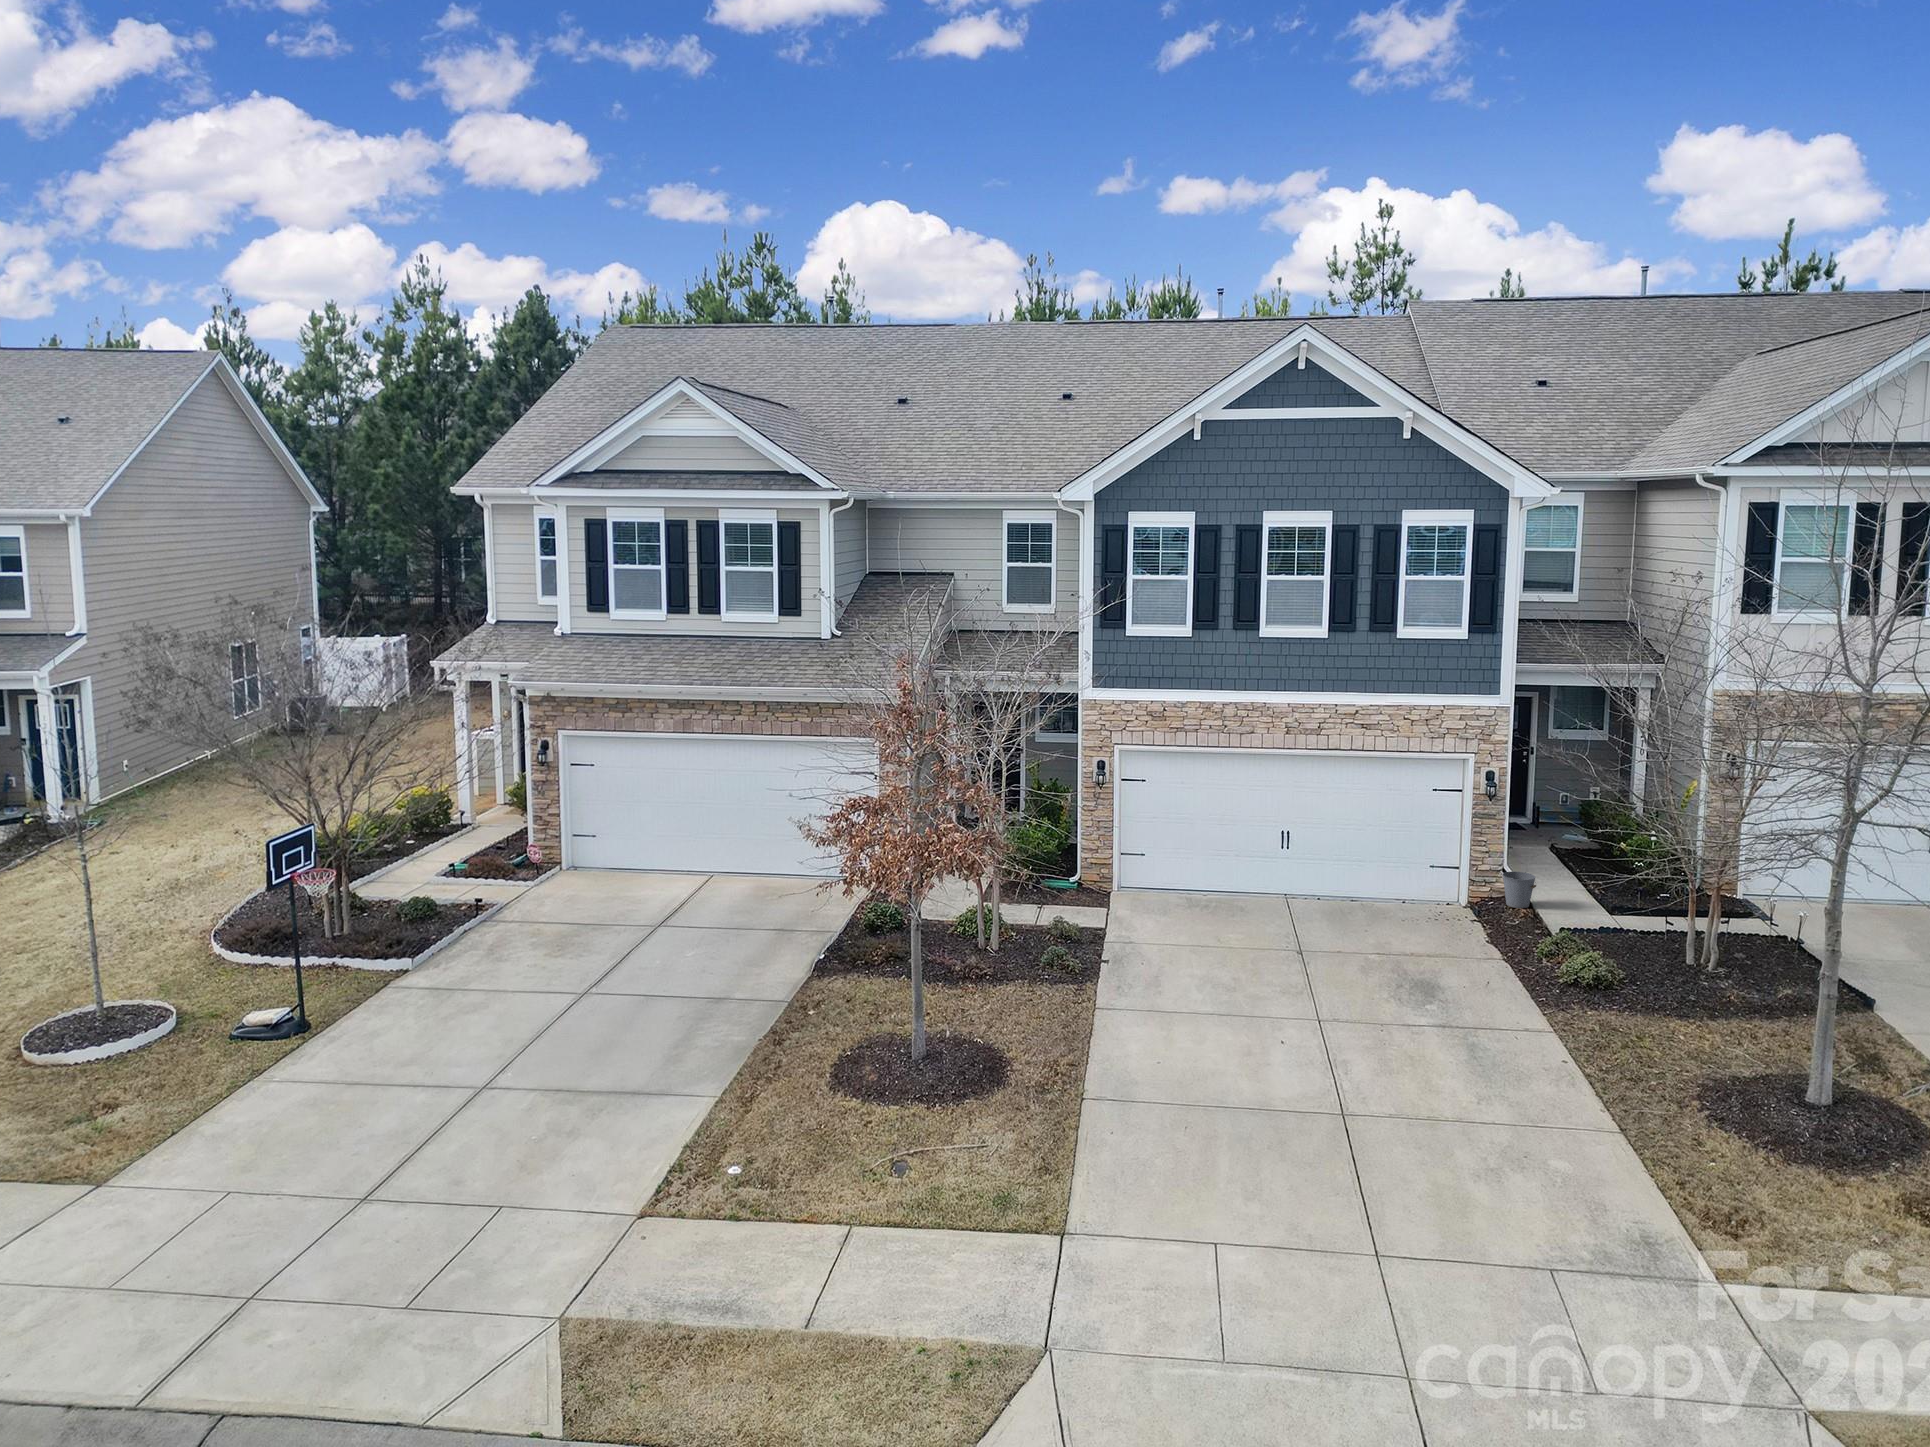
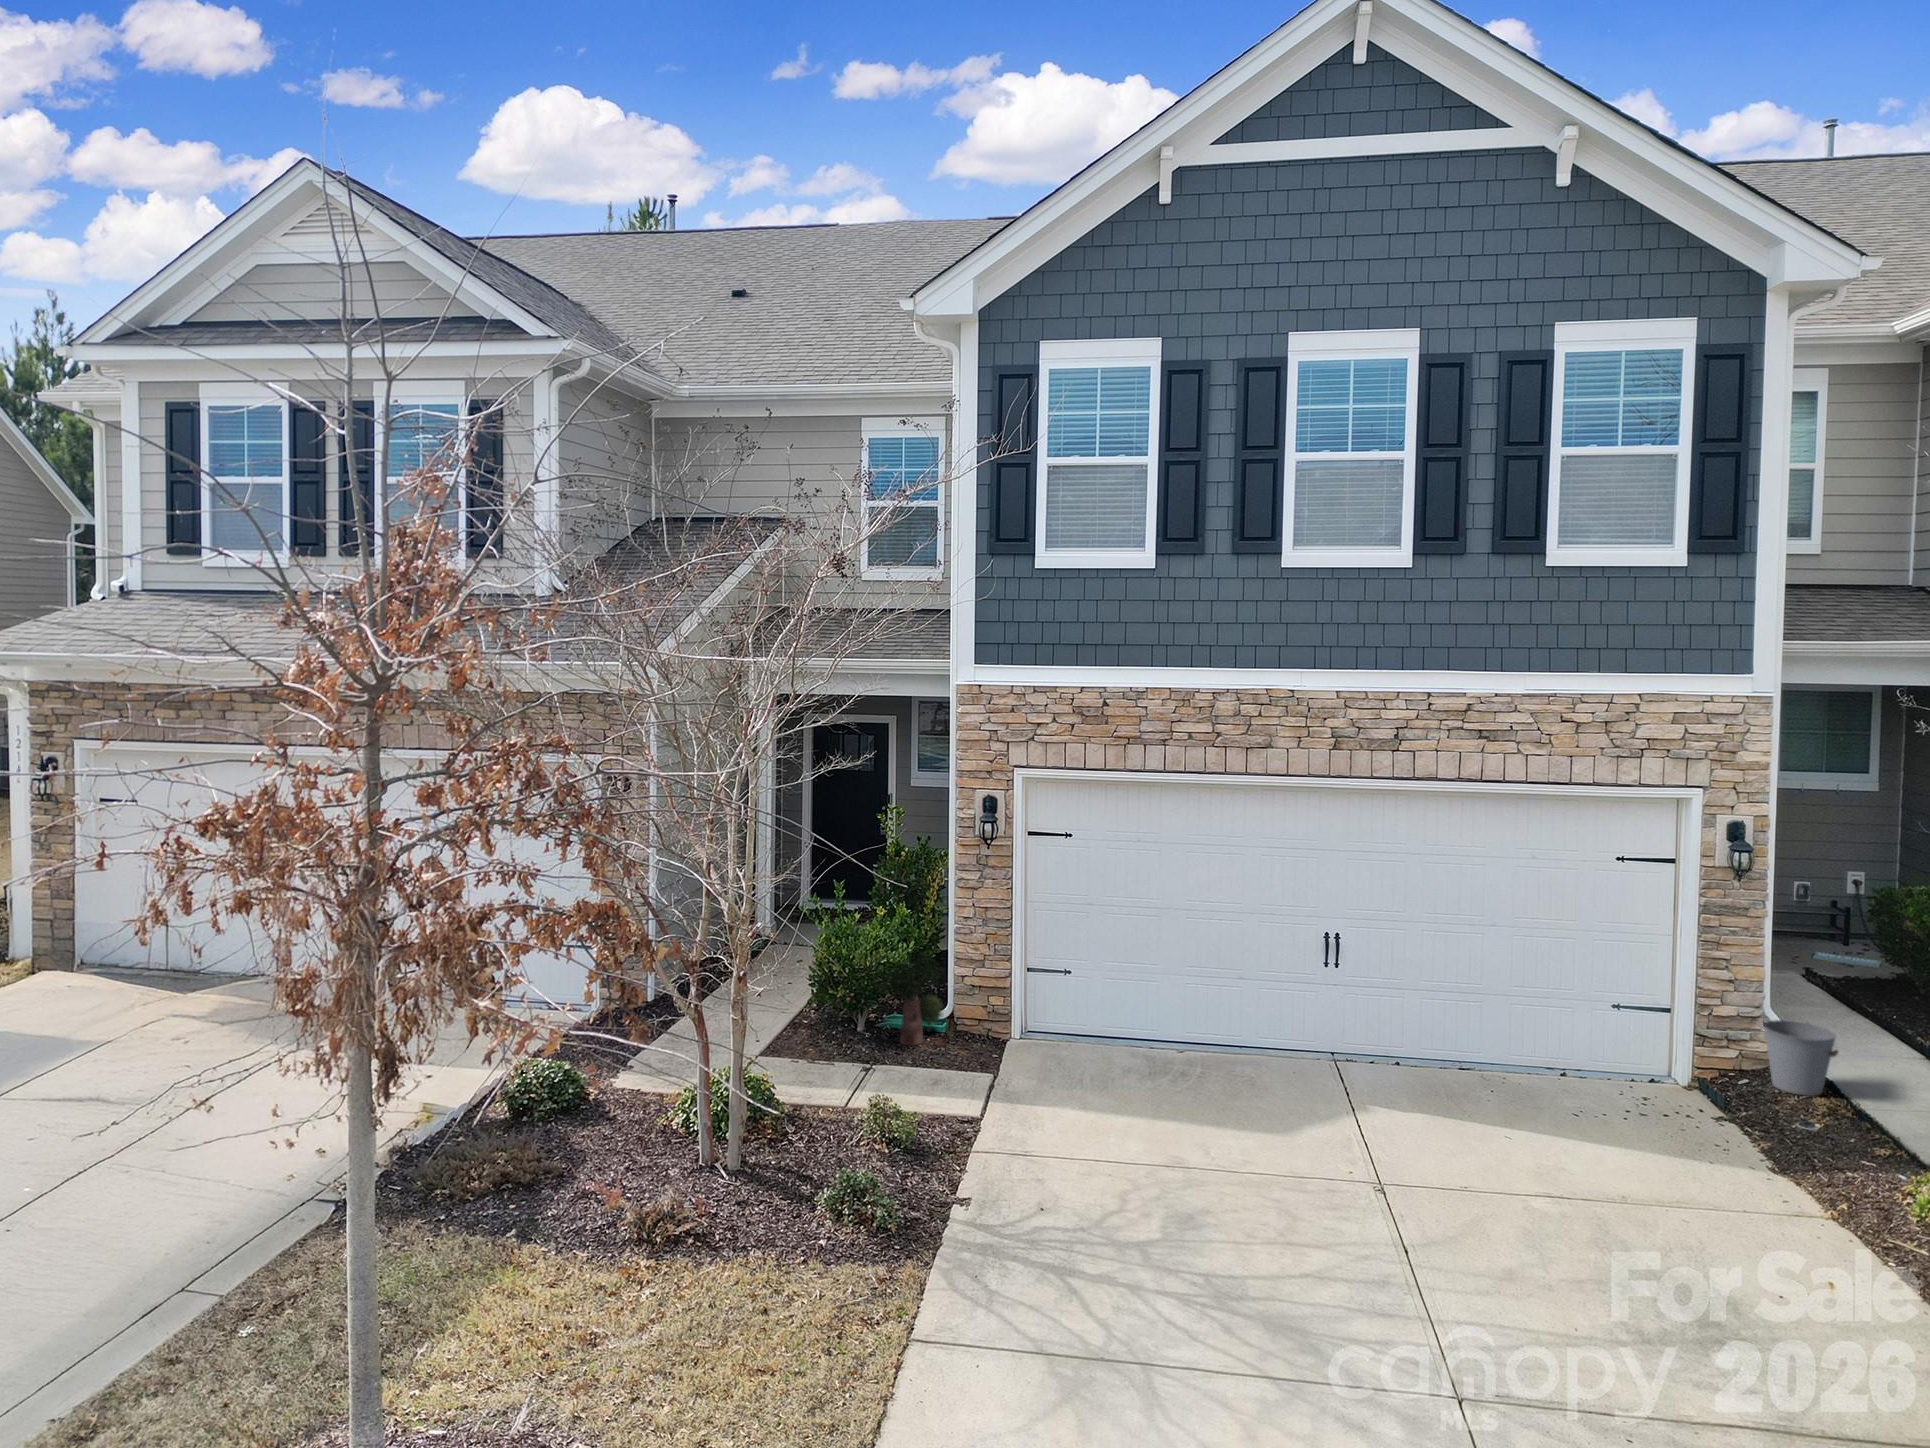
potted plant: none [1045,843,1084,895] -> present [889,952,954,1045]

